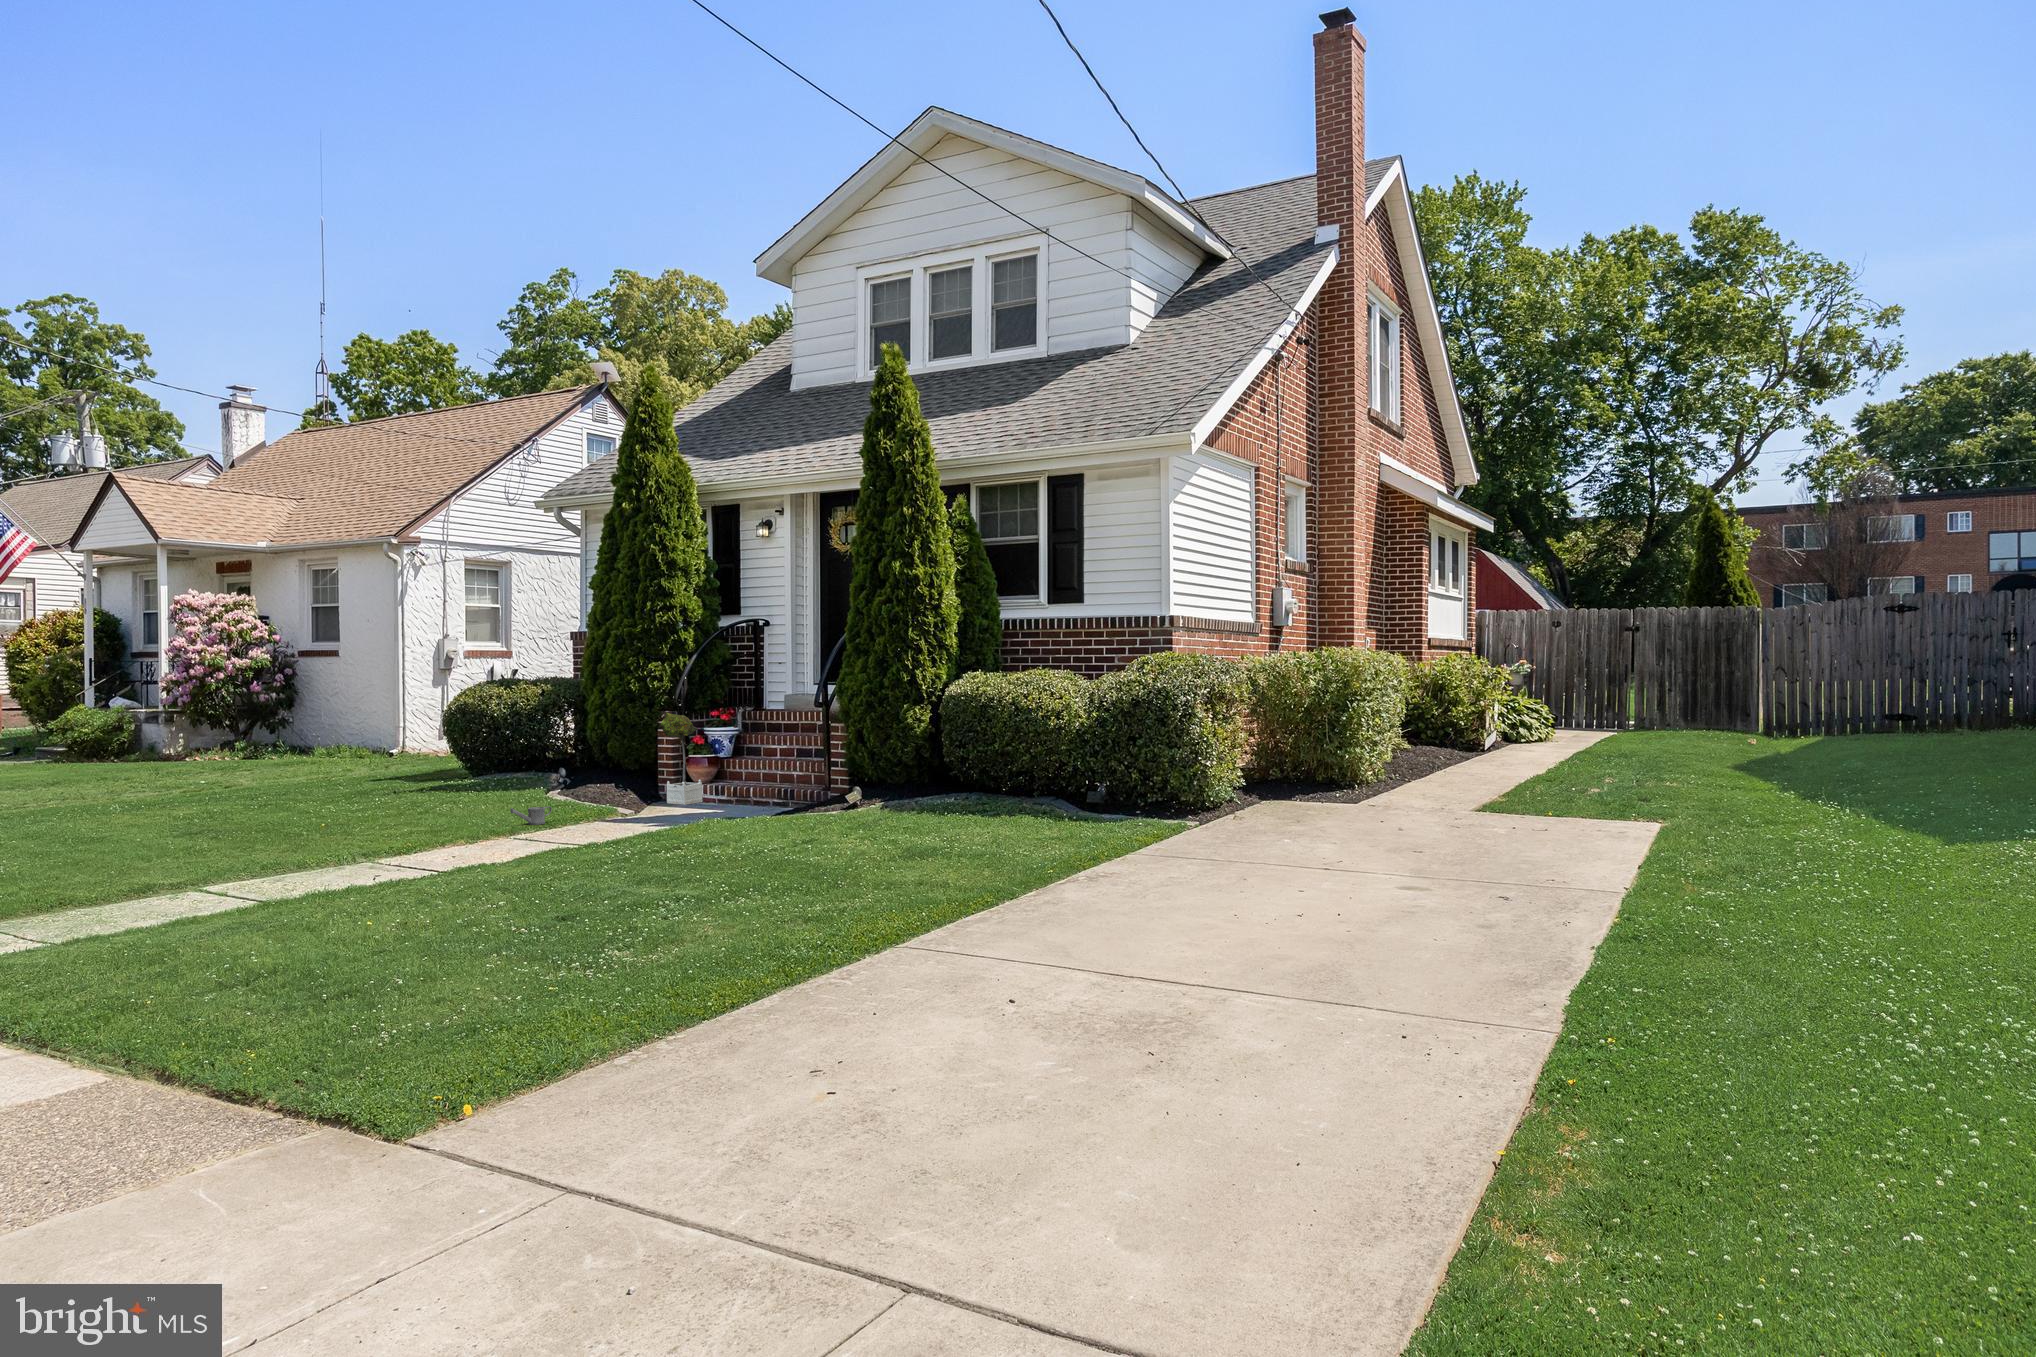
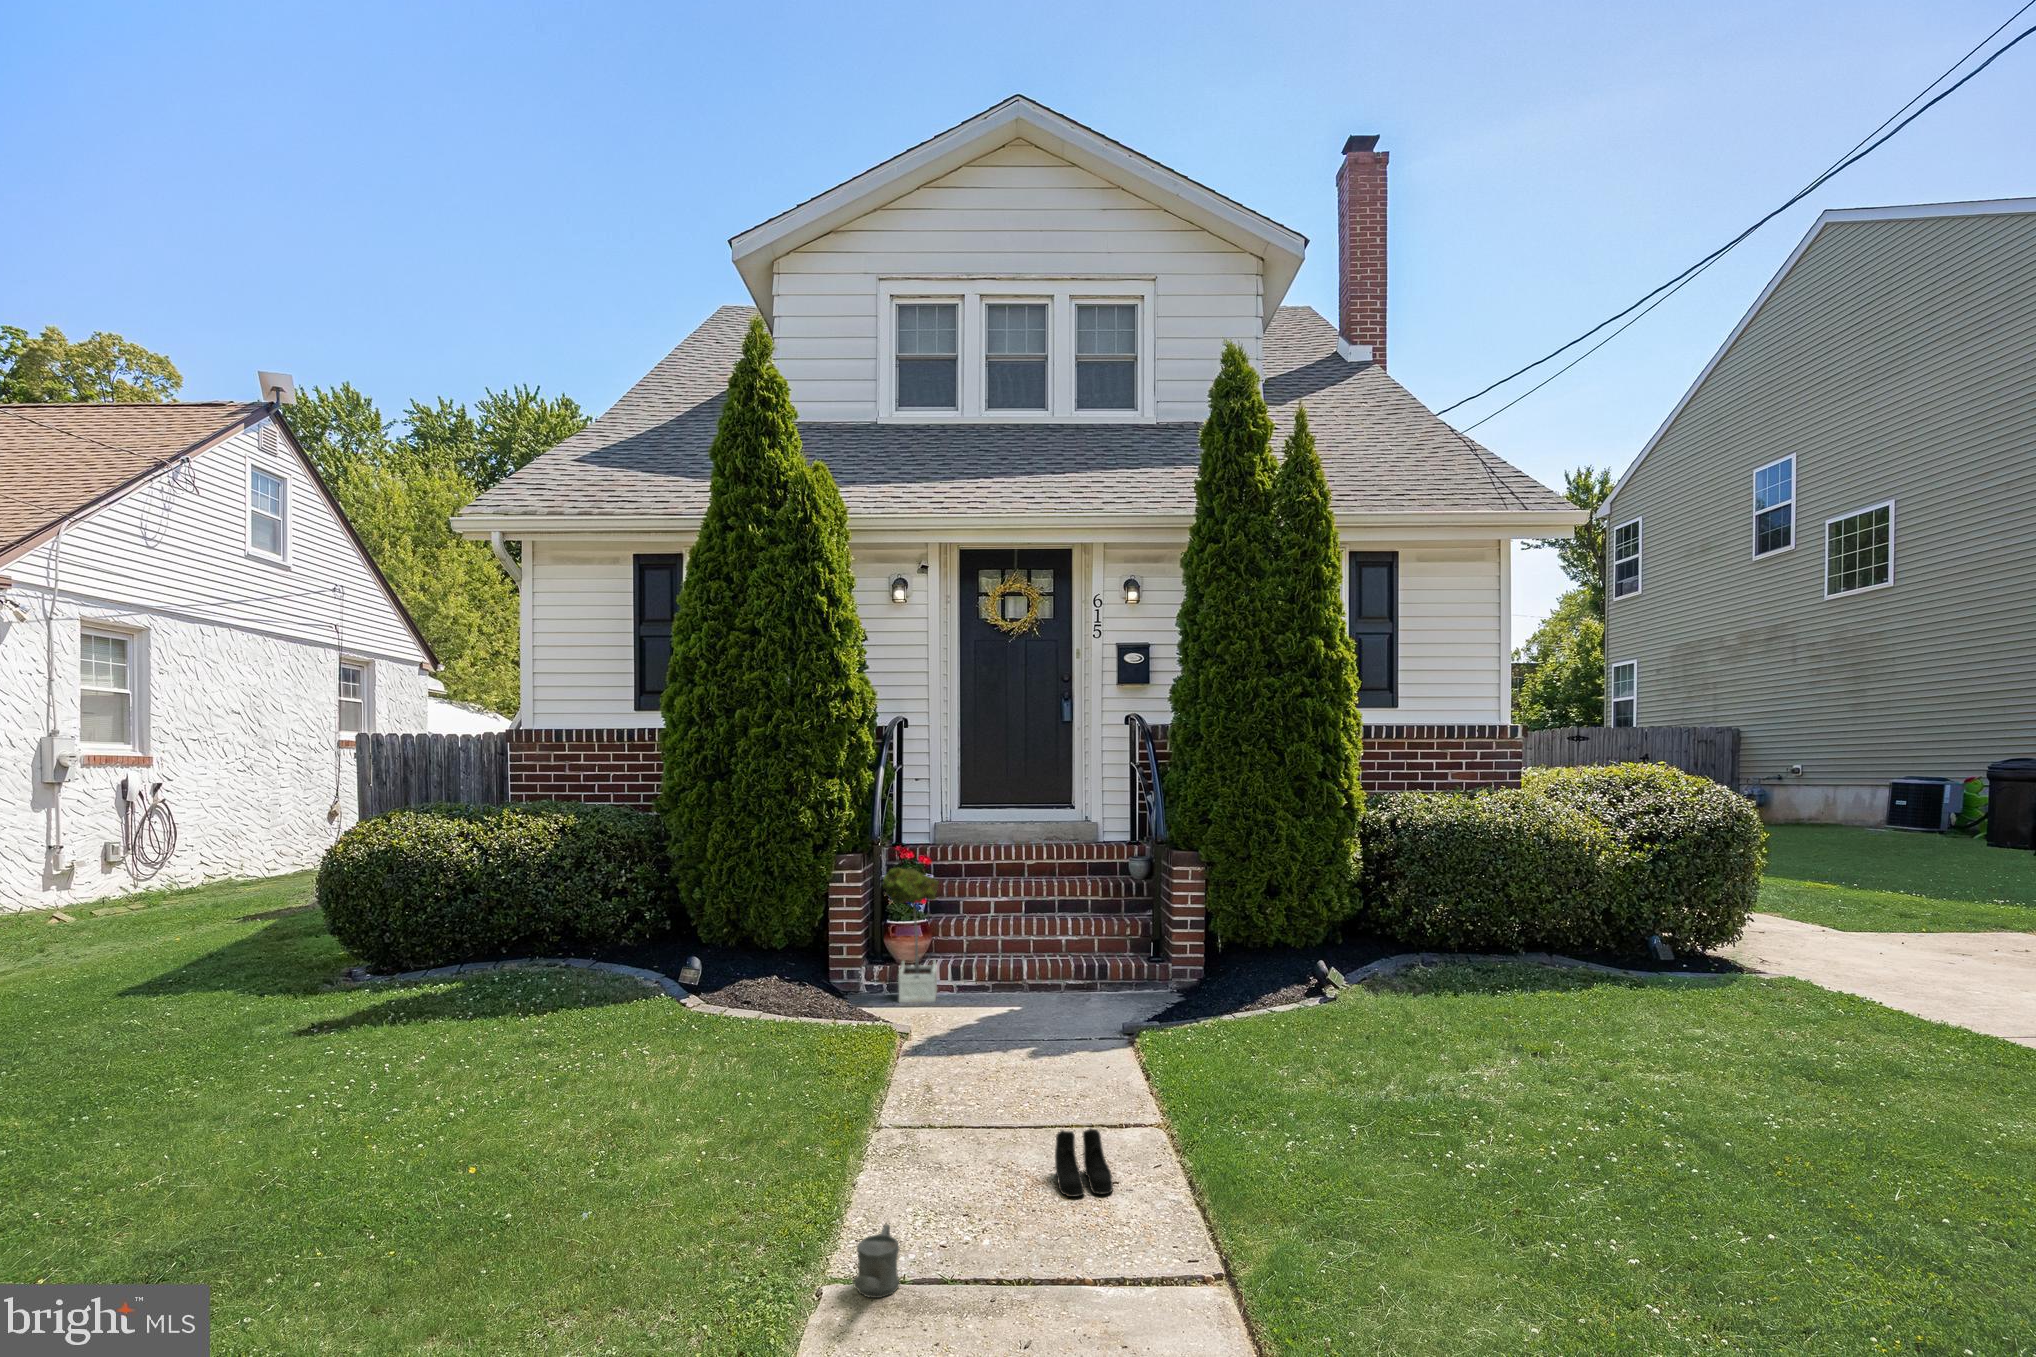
watering can: present [510,806,552,825] -> present [854,1224,899,1298]
boots: none [476,816,516,844] -> present [1055,1128,1113,1197]

